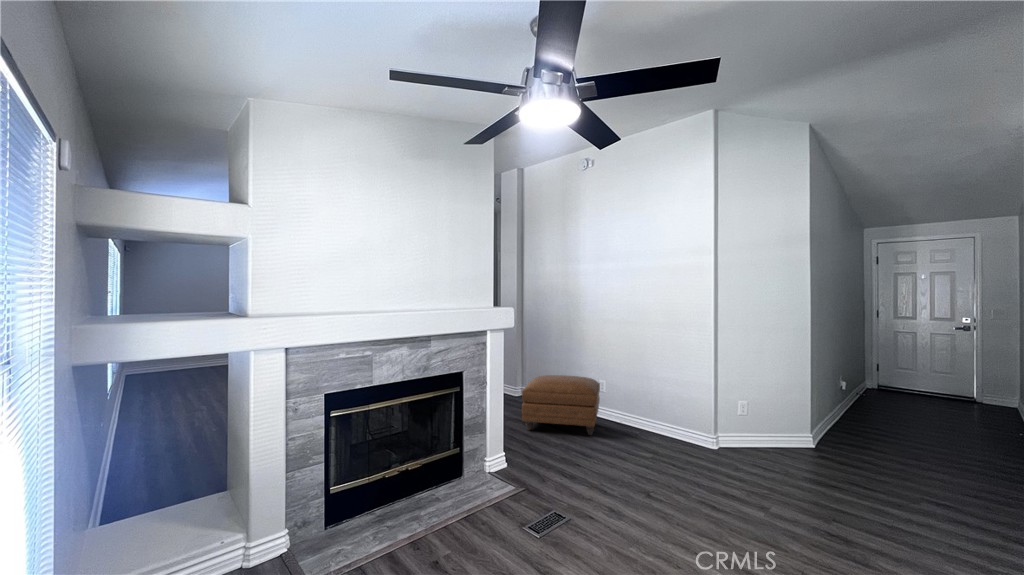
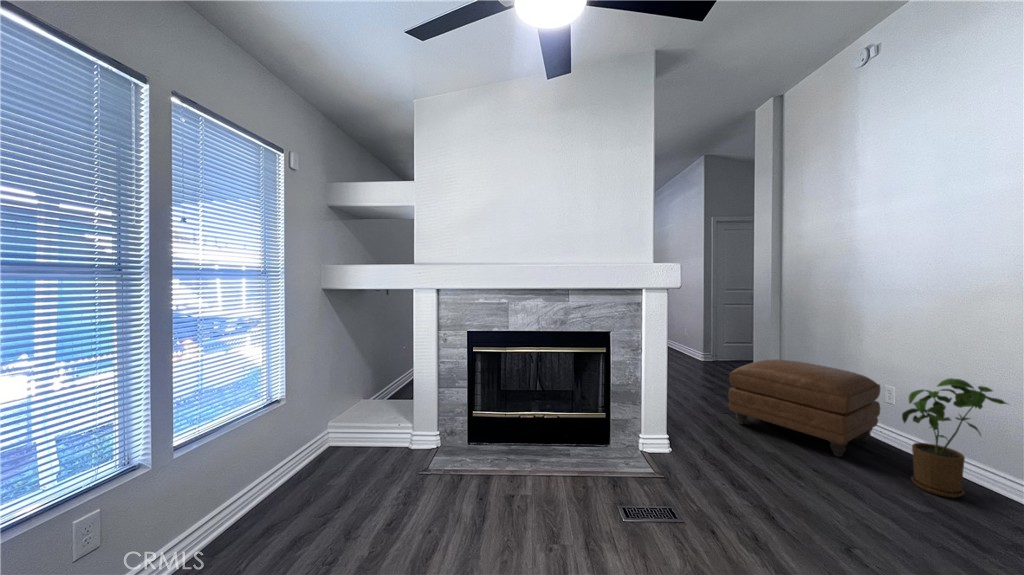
house plant: none [622,374,662,442] -> present [902,378,1007,498]

